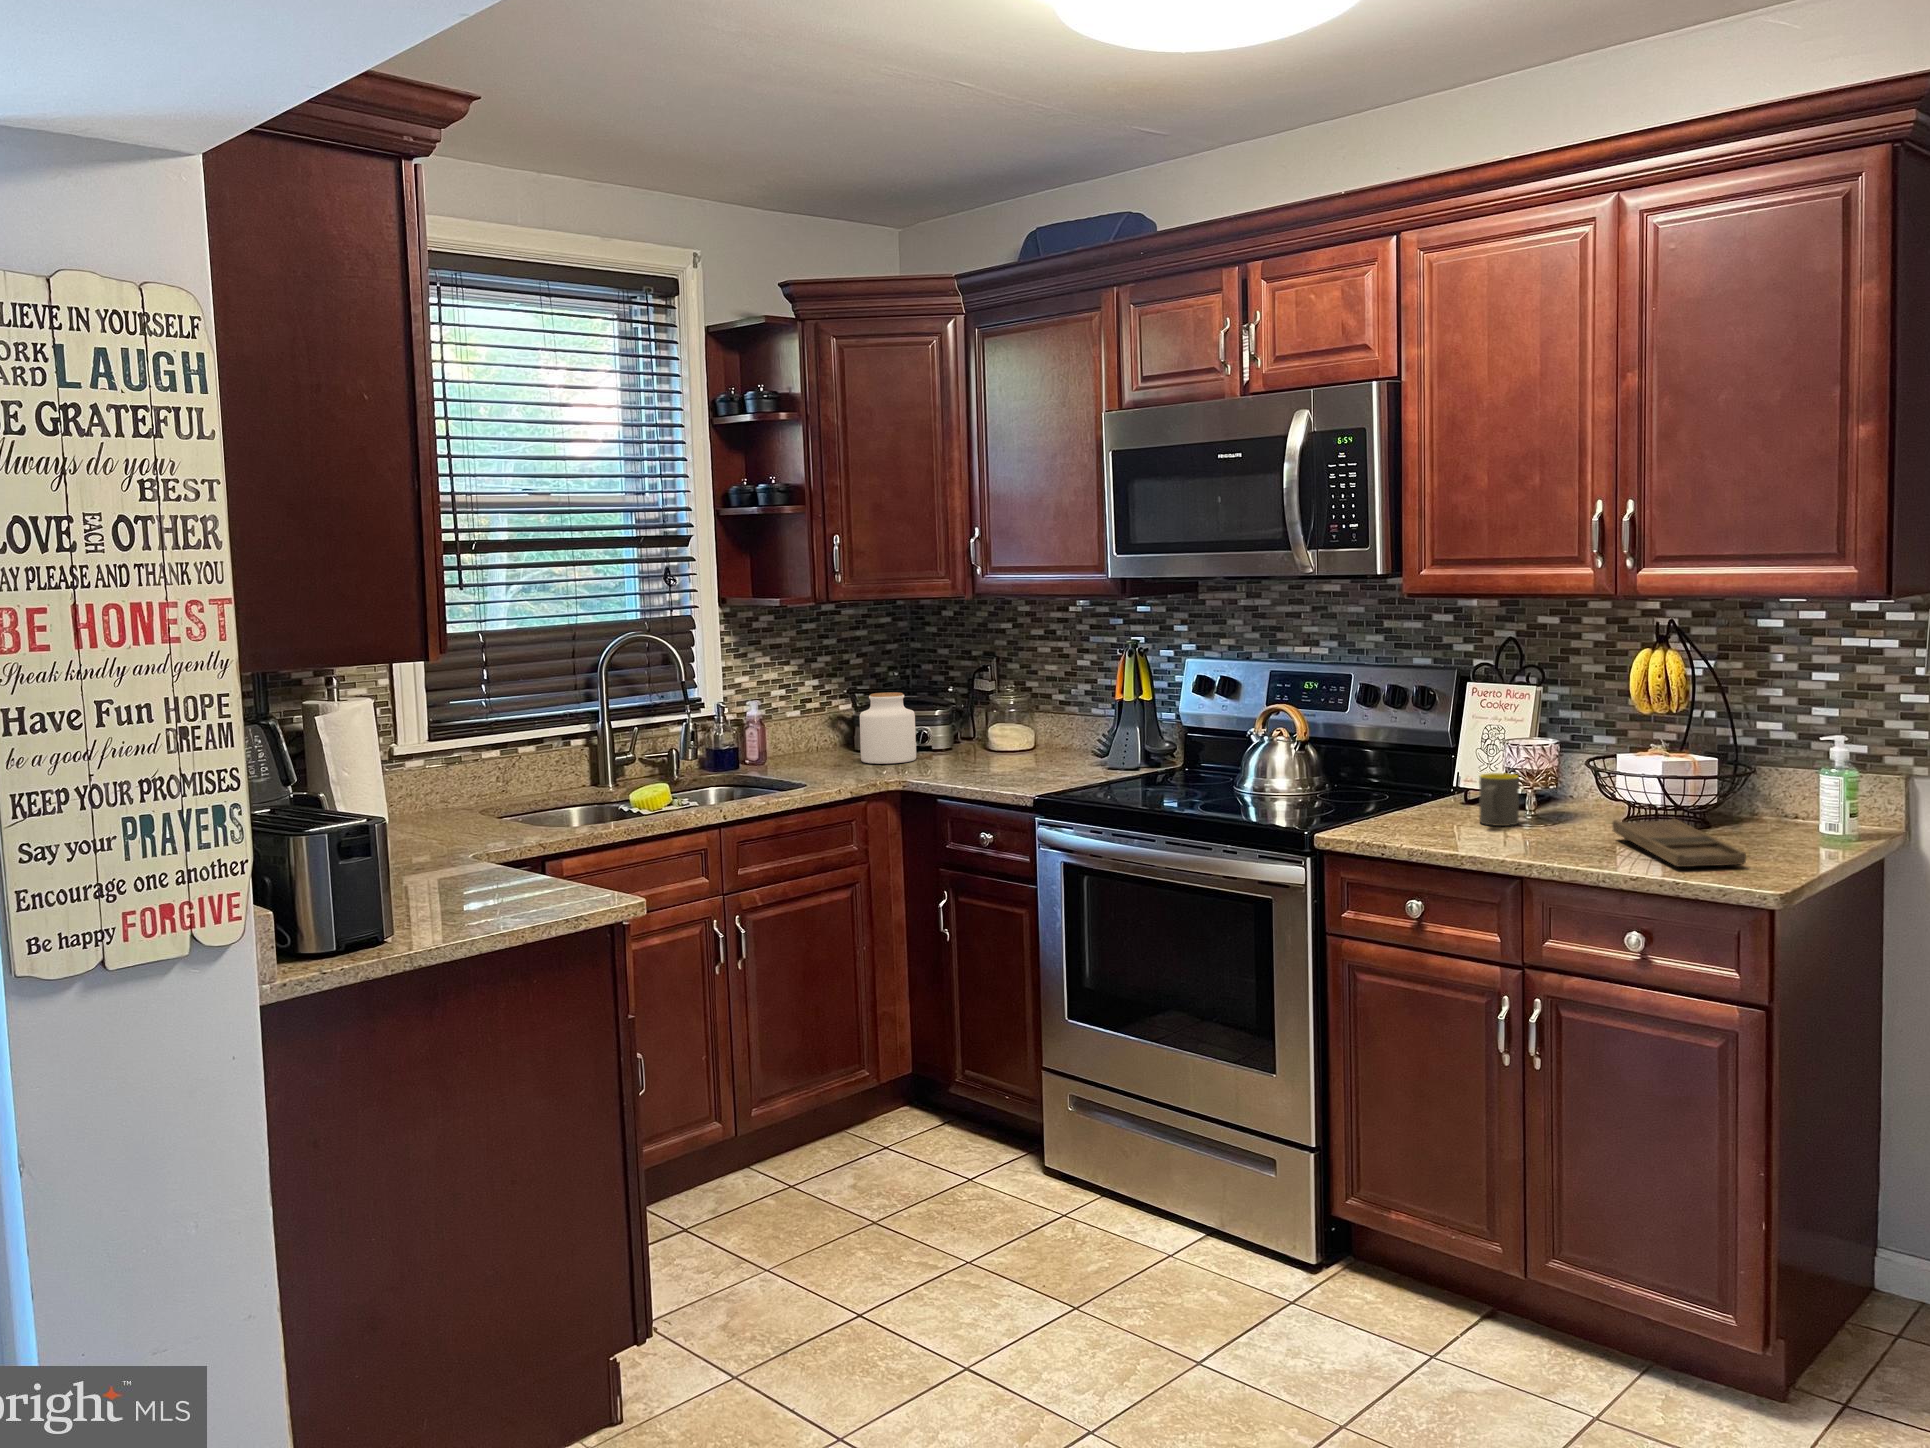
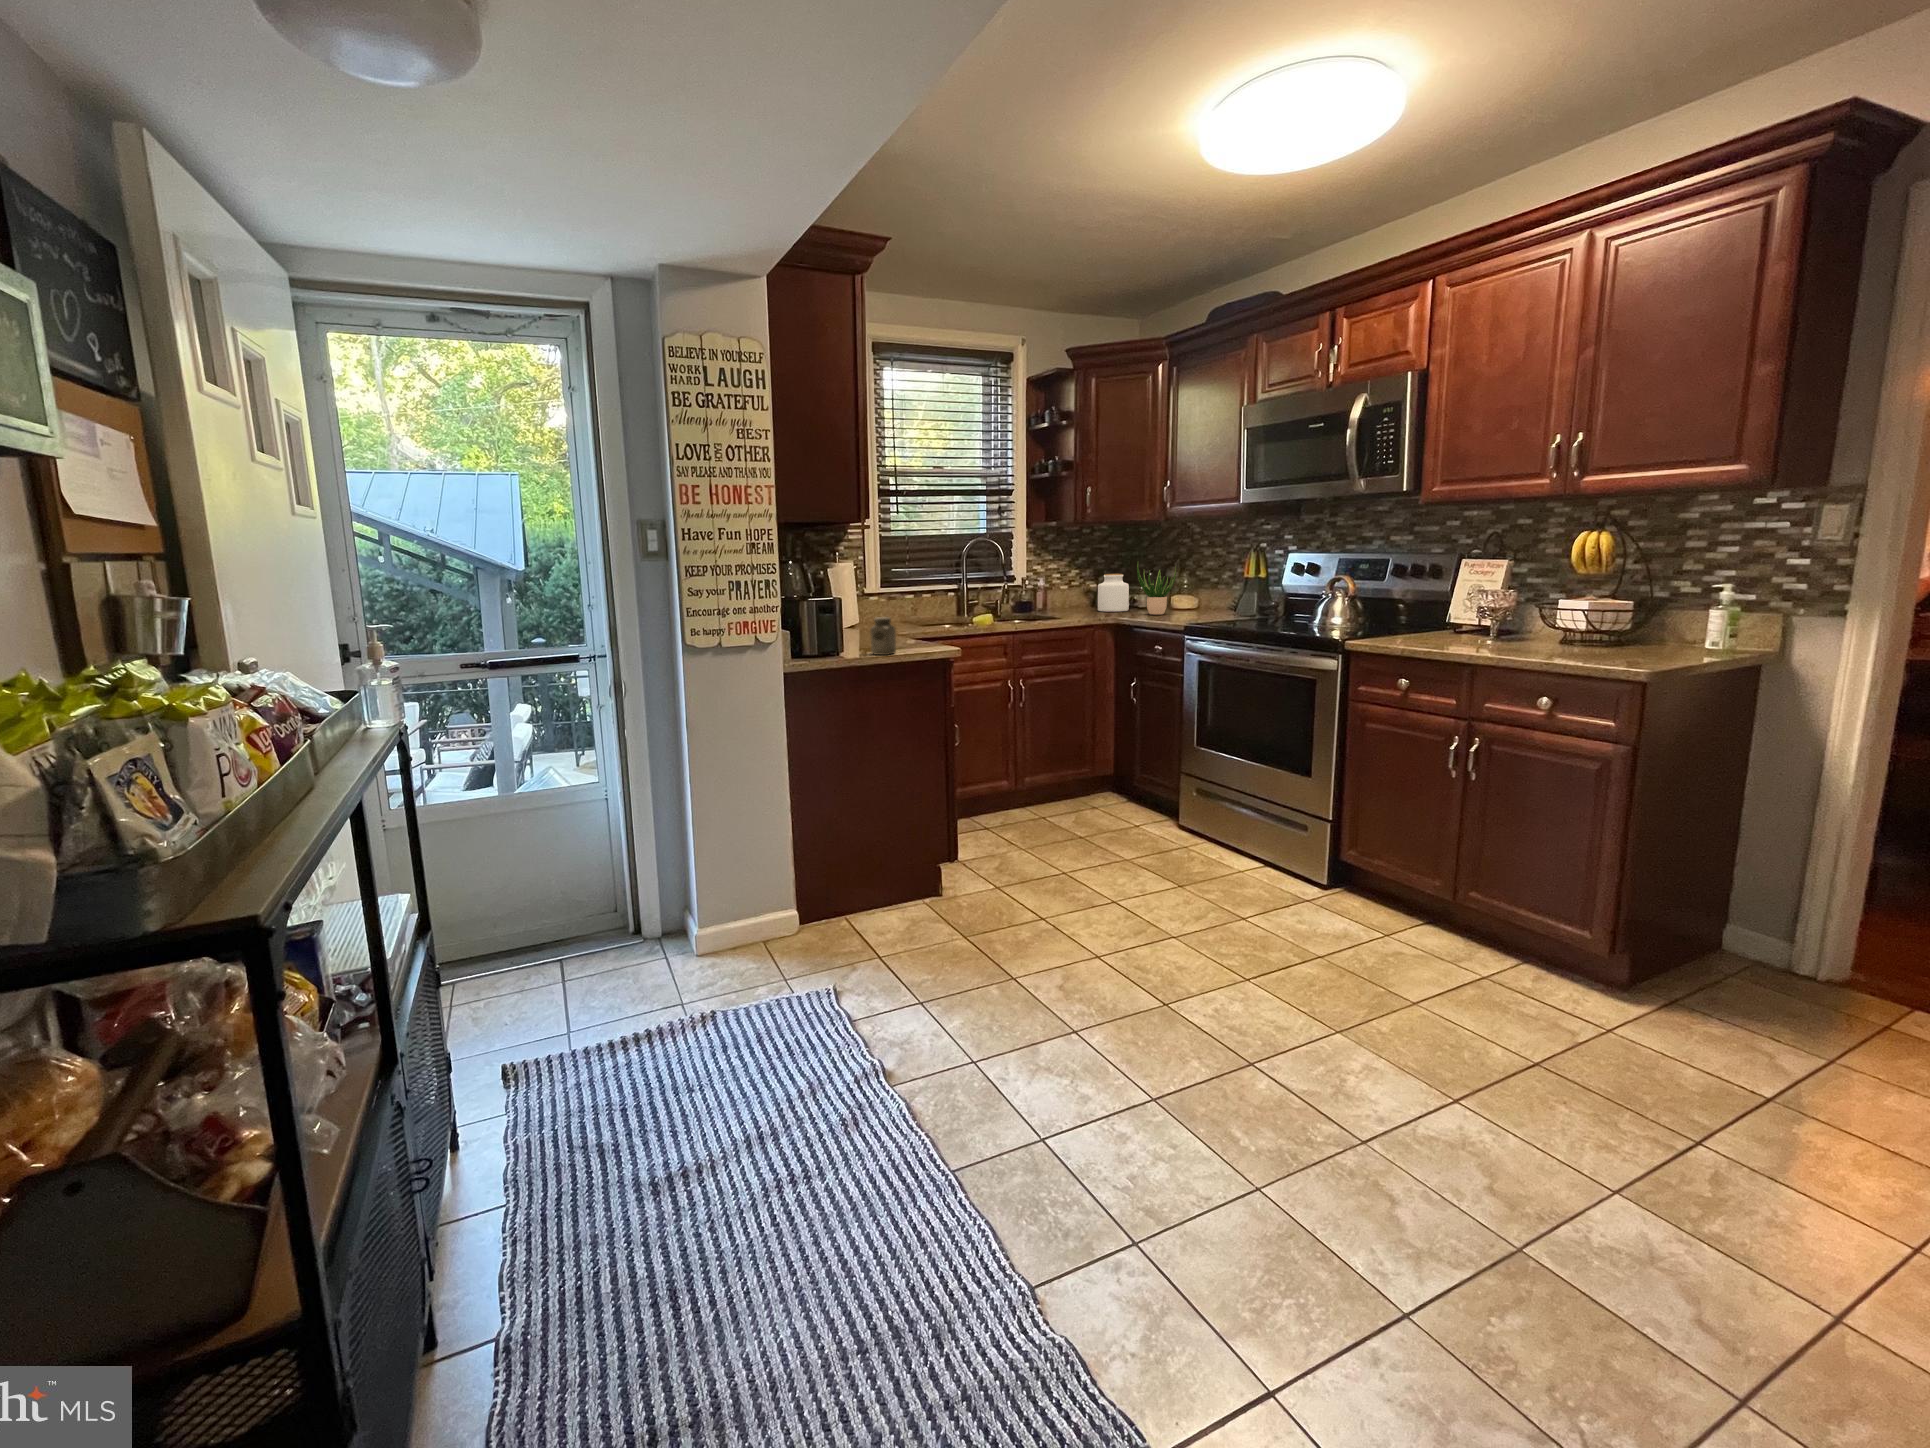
potted plant: none [933,674,1000,770] -> present [1137,562,1176,615]
mug: present [1479,773,1519,826] -> none [1459,611,1488,642]
tray: present [1612,819,1746,867] -> none [1547,637,1635,661]
salt shaker: none [446,842,503,924] -> present [870,617,896,655]

